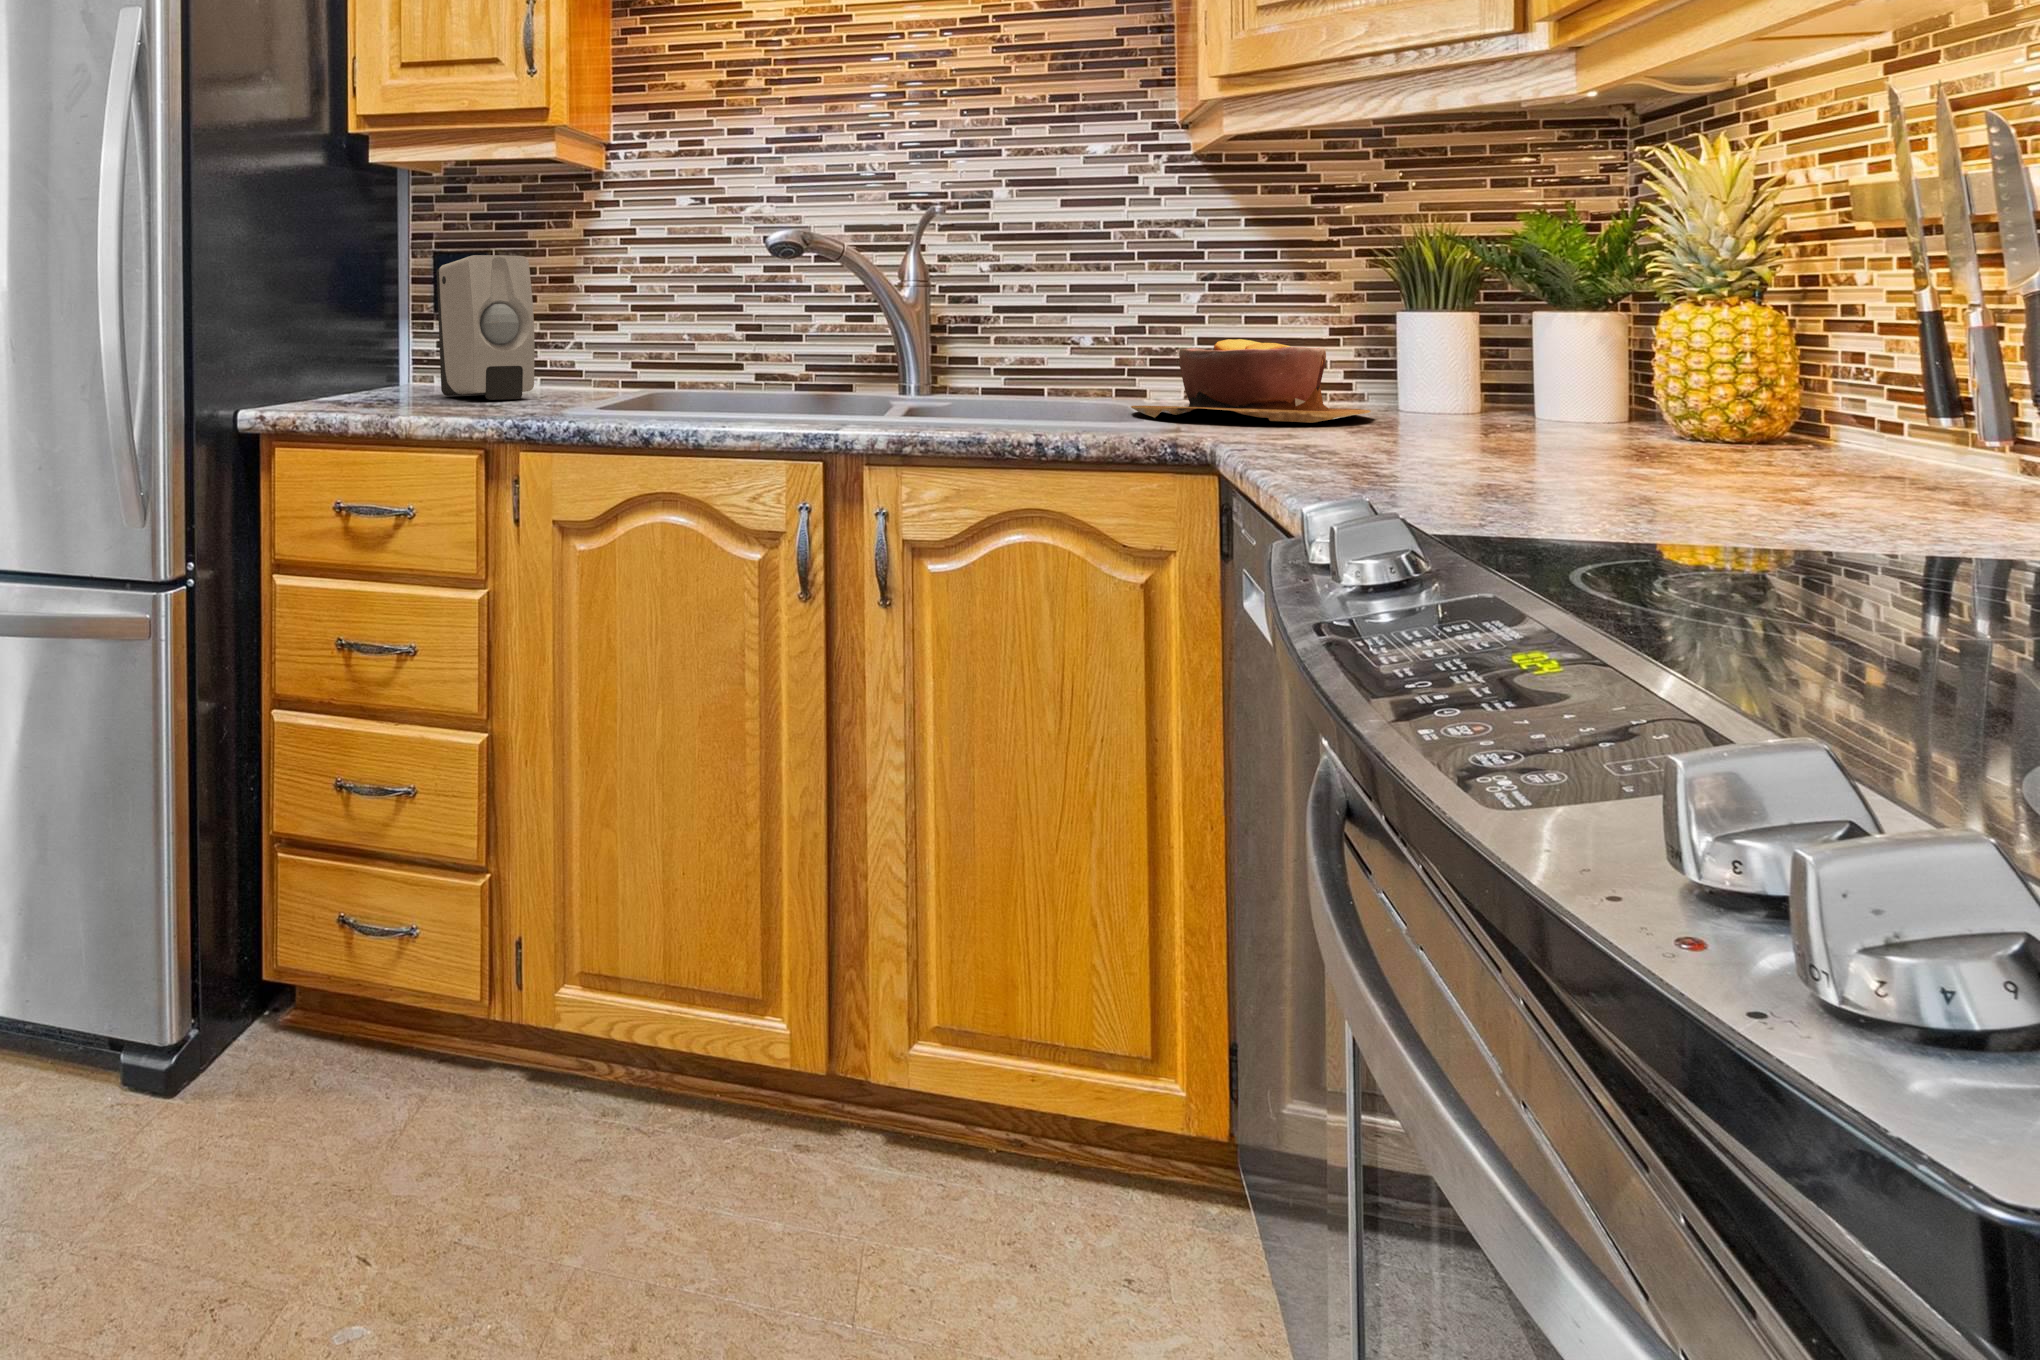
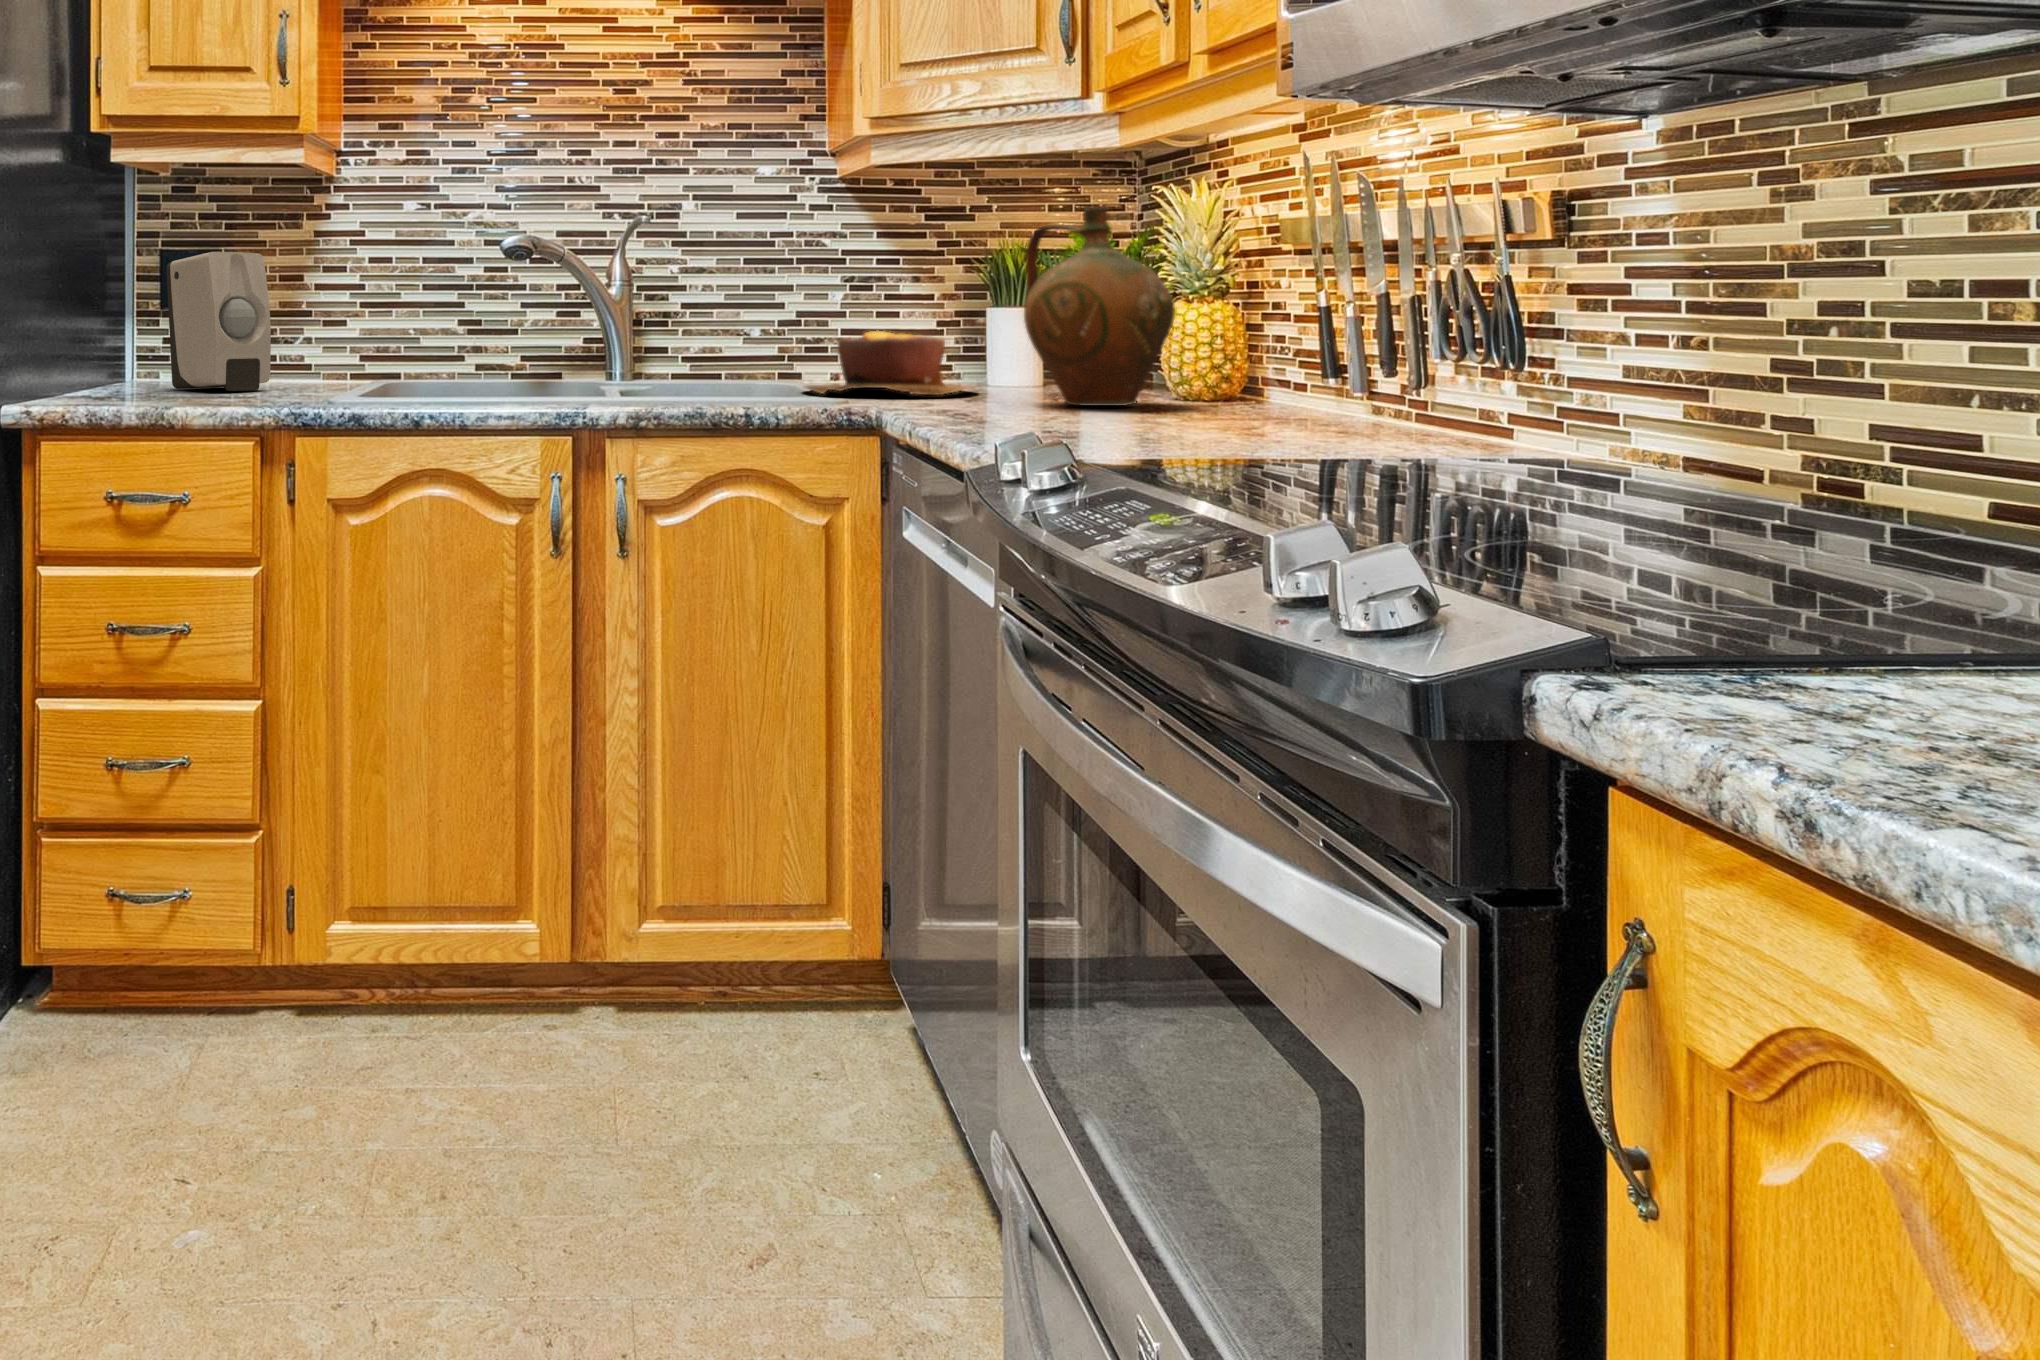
ceramic jug: none [1429,176,1668,447] -> present [1024,207,1175,406]

